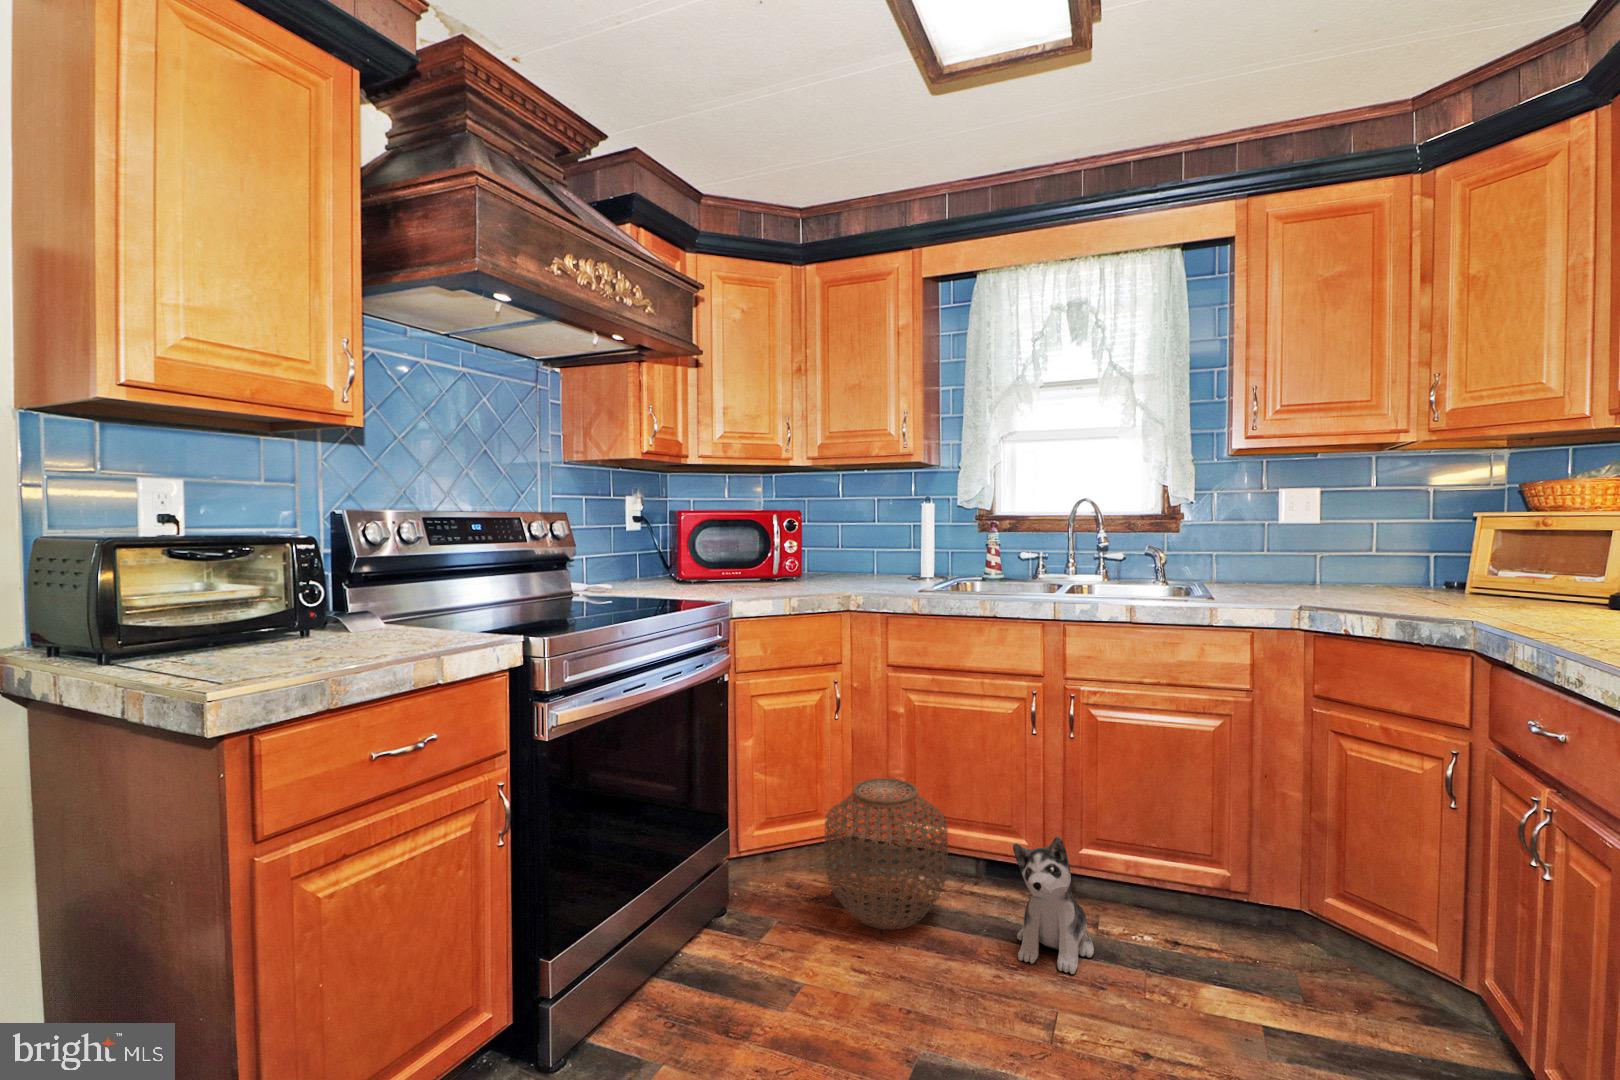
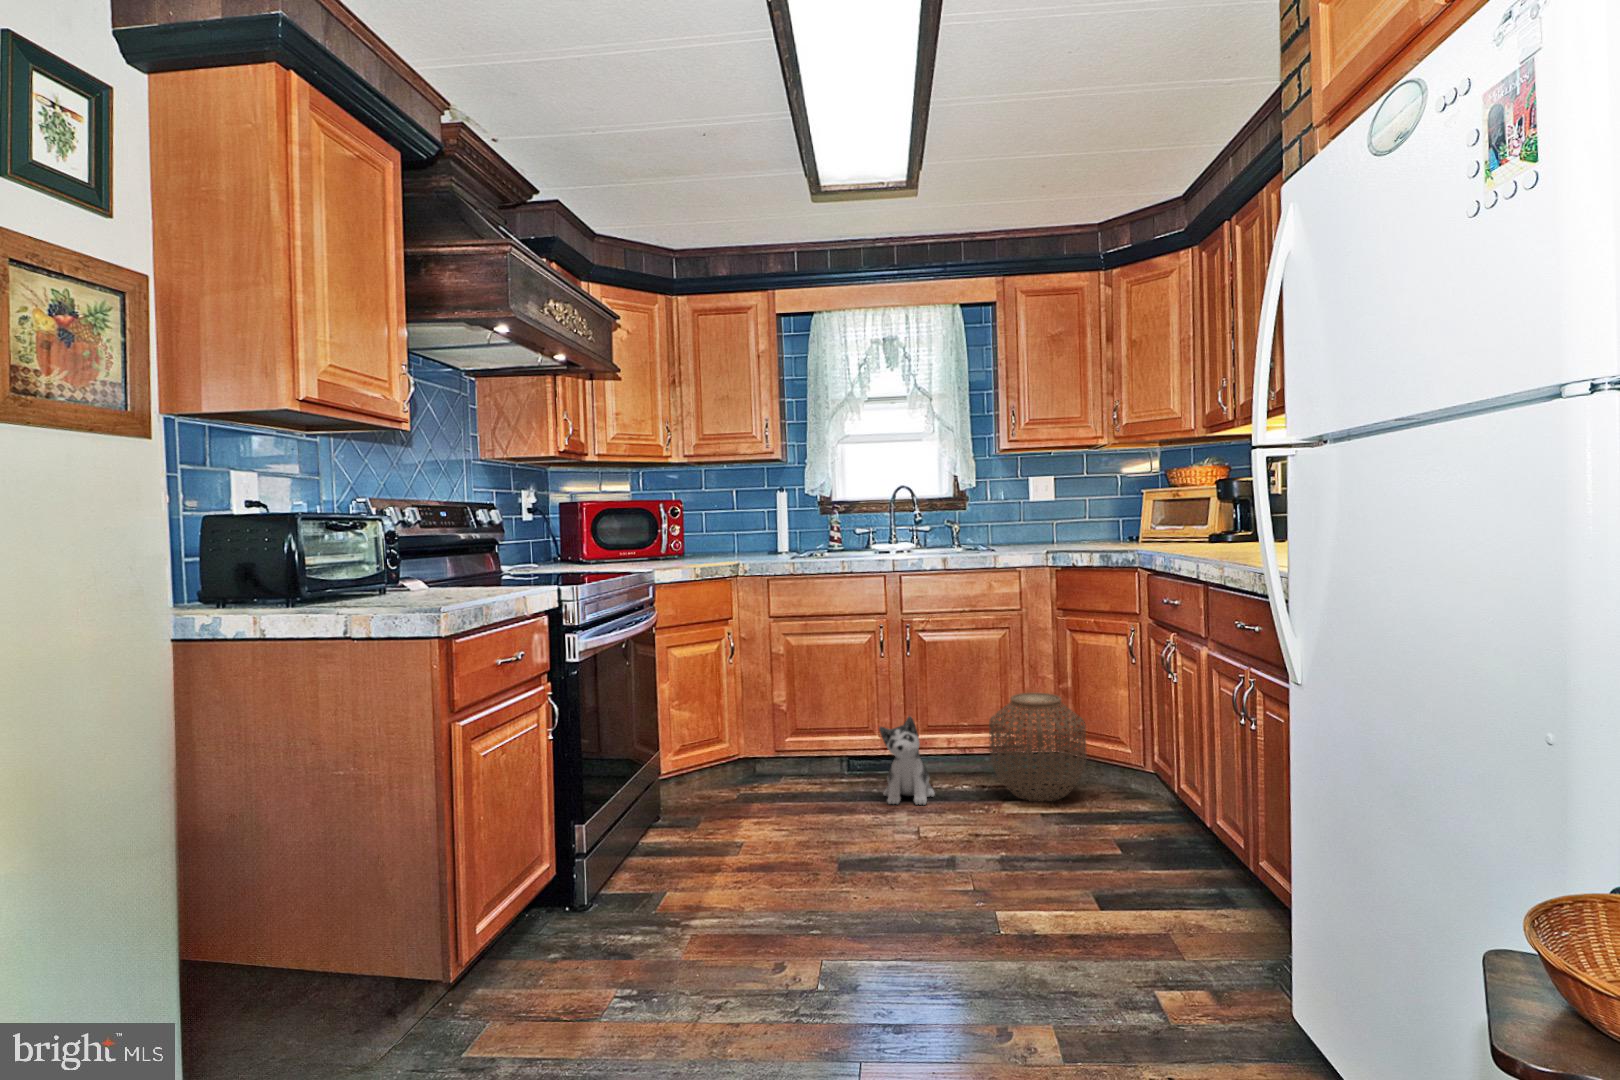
woven basket: present [825,778,948,929] -> present [989,693,1086,801]

